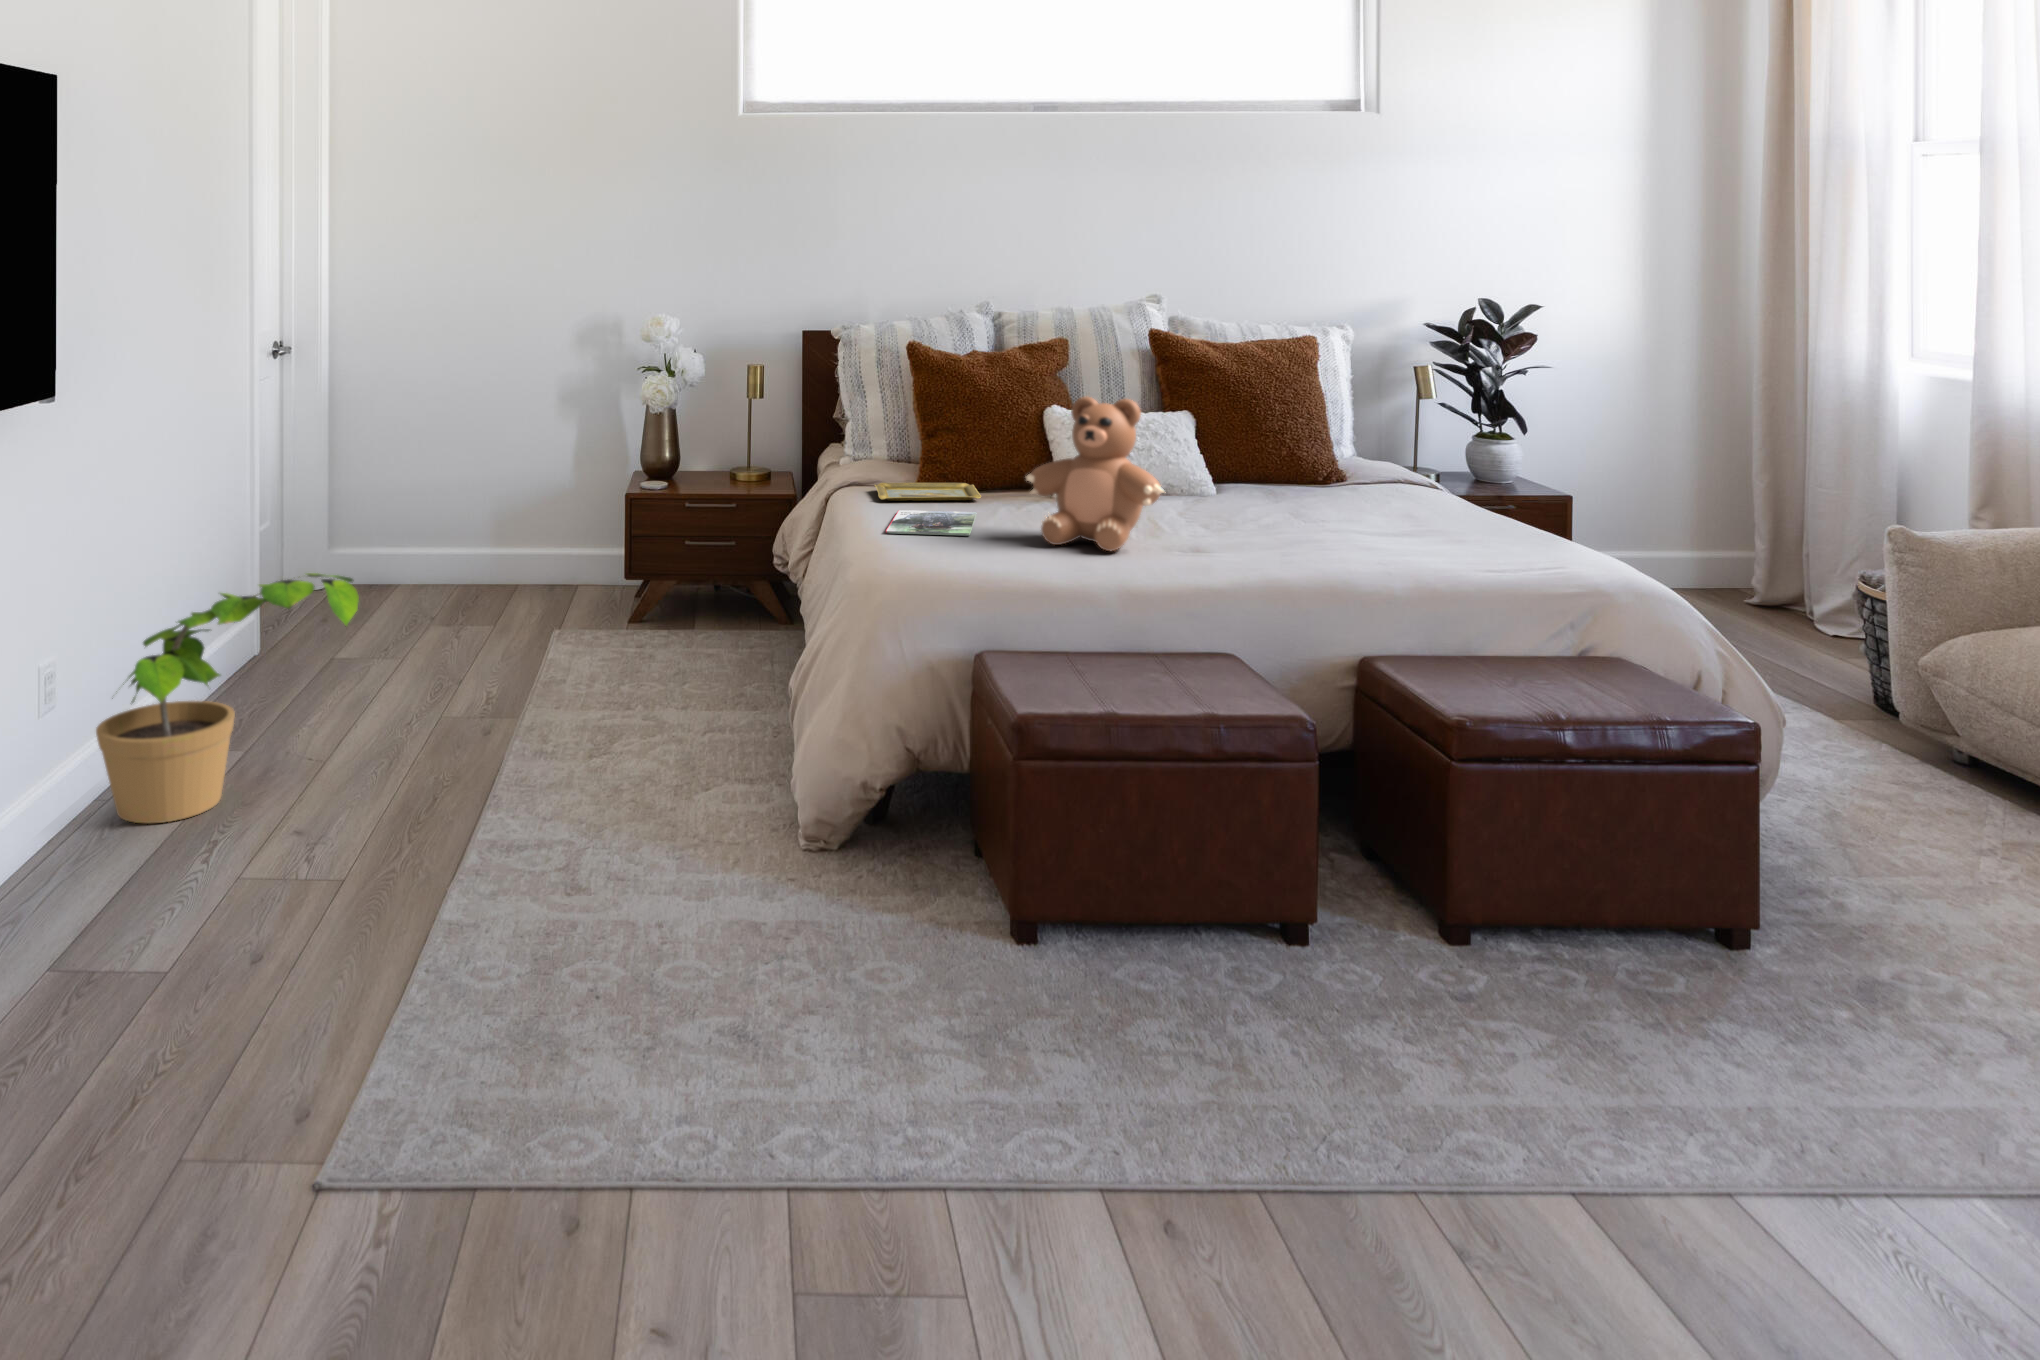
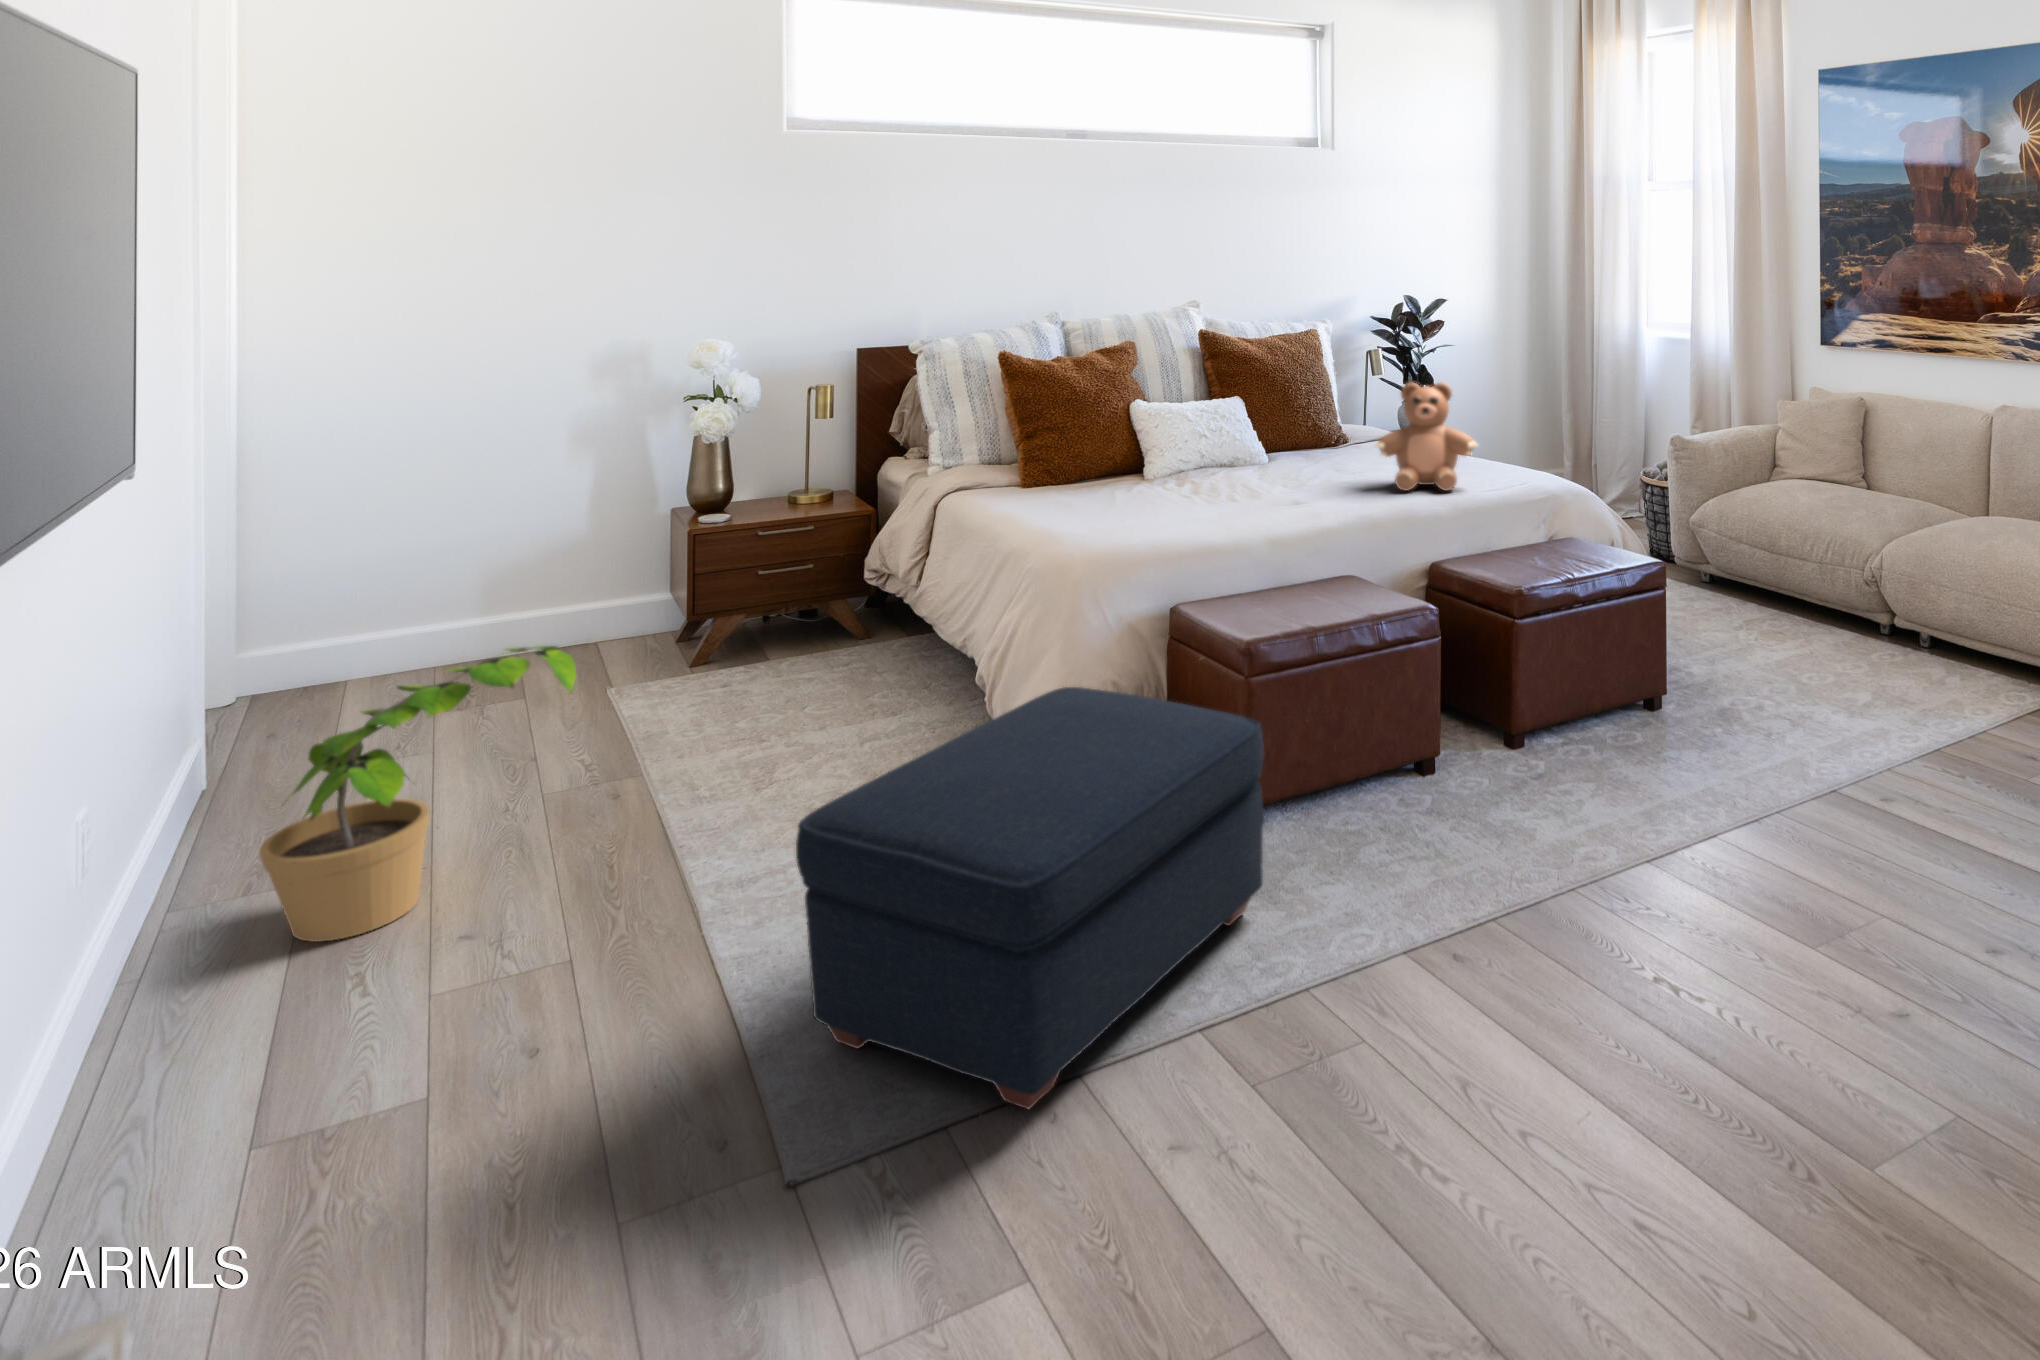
teddy bear: present [1026,397,1164,551] -> present [1375,382,1477,491]
tray: present [875,483,981,501] -> none [995,474,1095,497]
magazine: present [886,510,976,536] -> none [1038,499,1120,528]
ottoman: none [367,709,958,1227] -> present [796,687,1264,1109]

